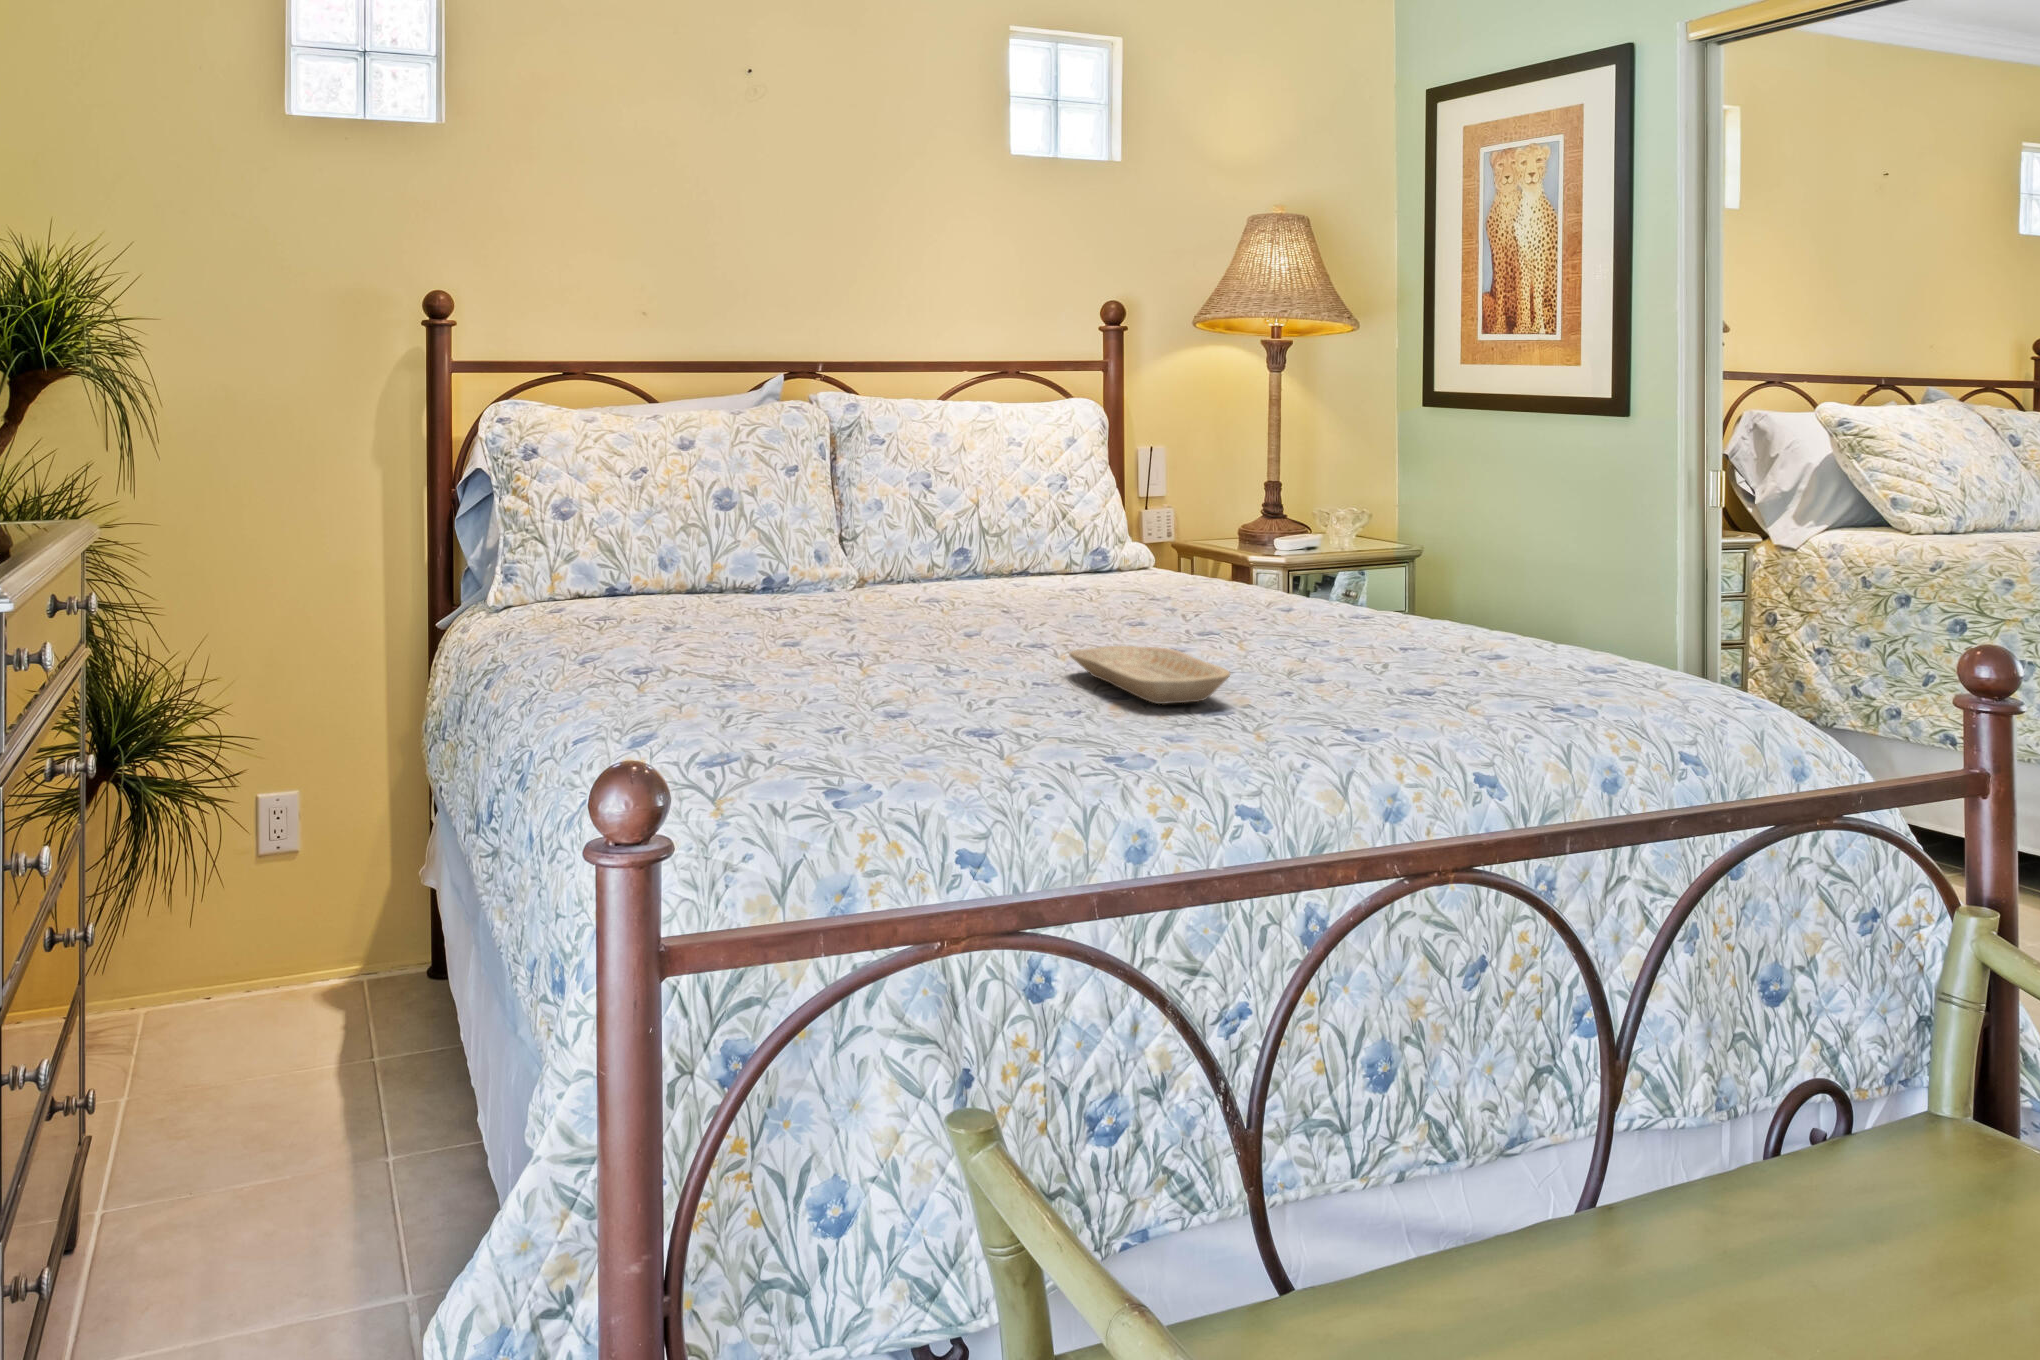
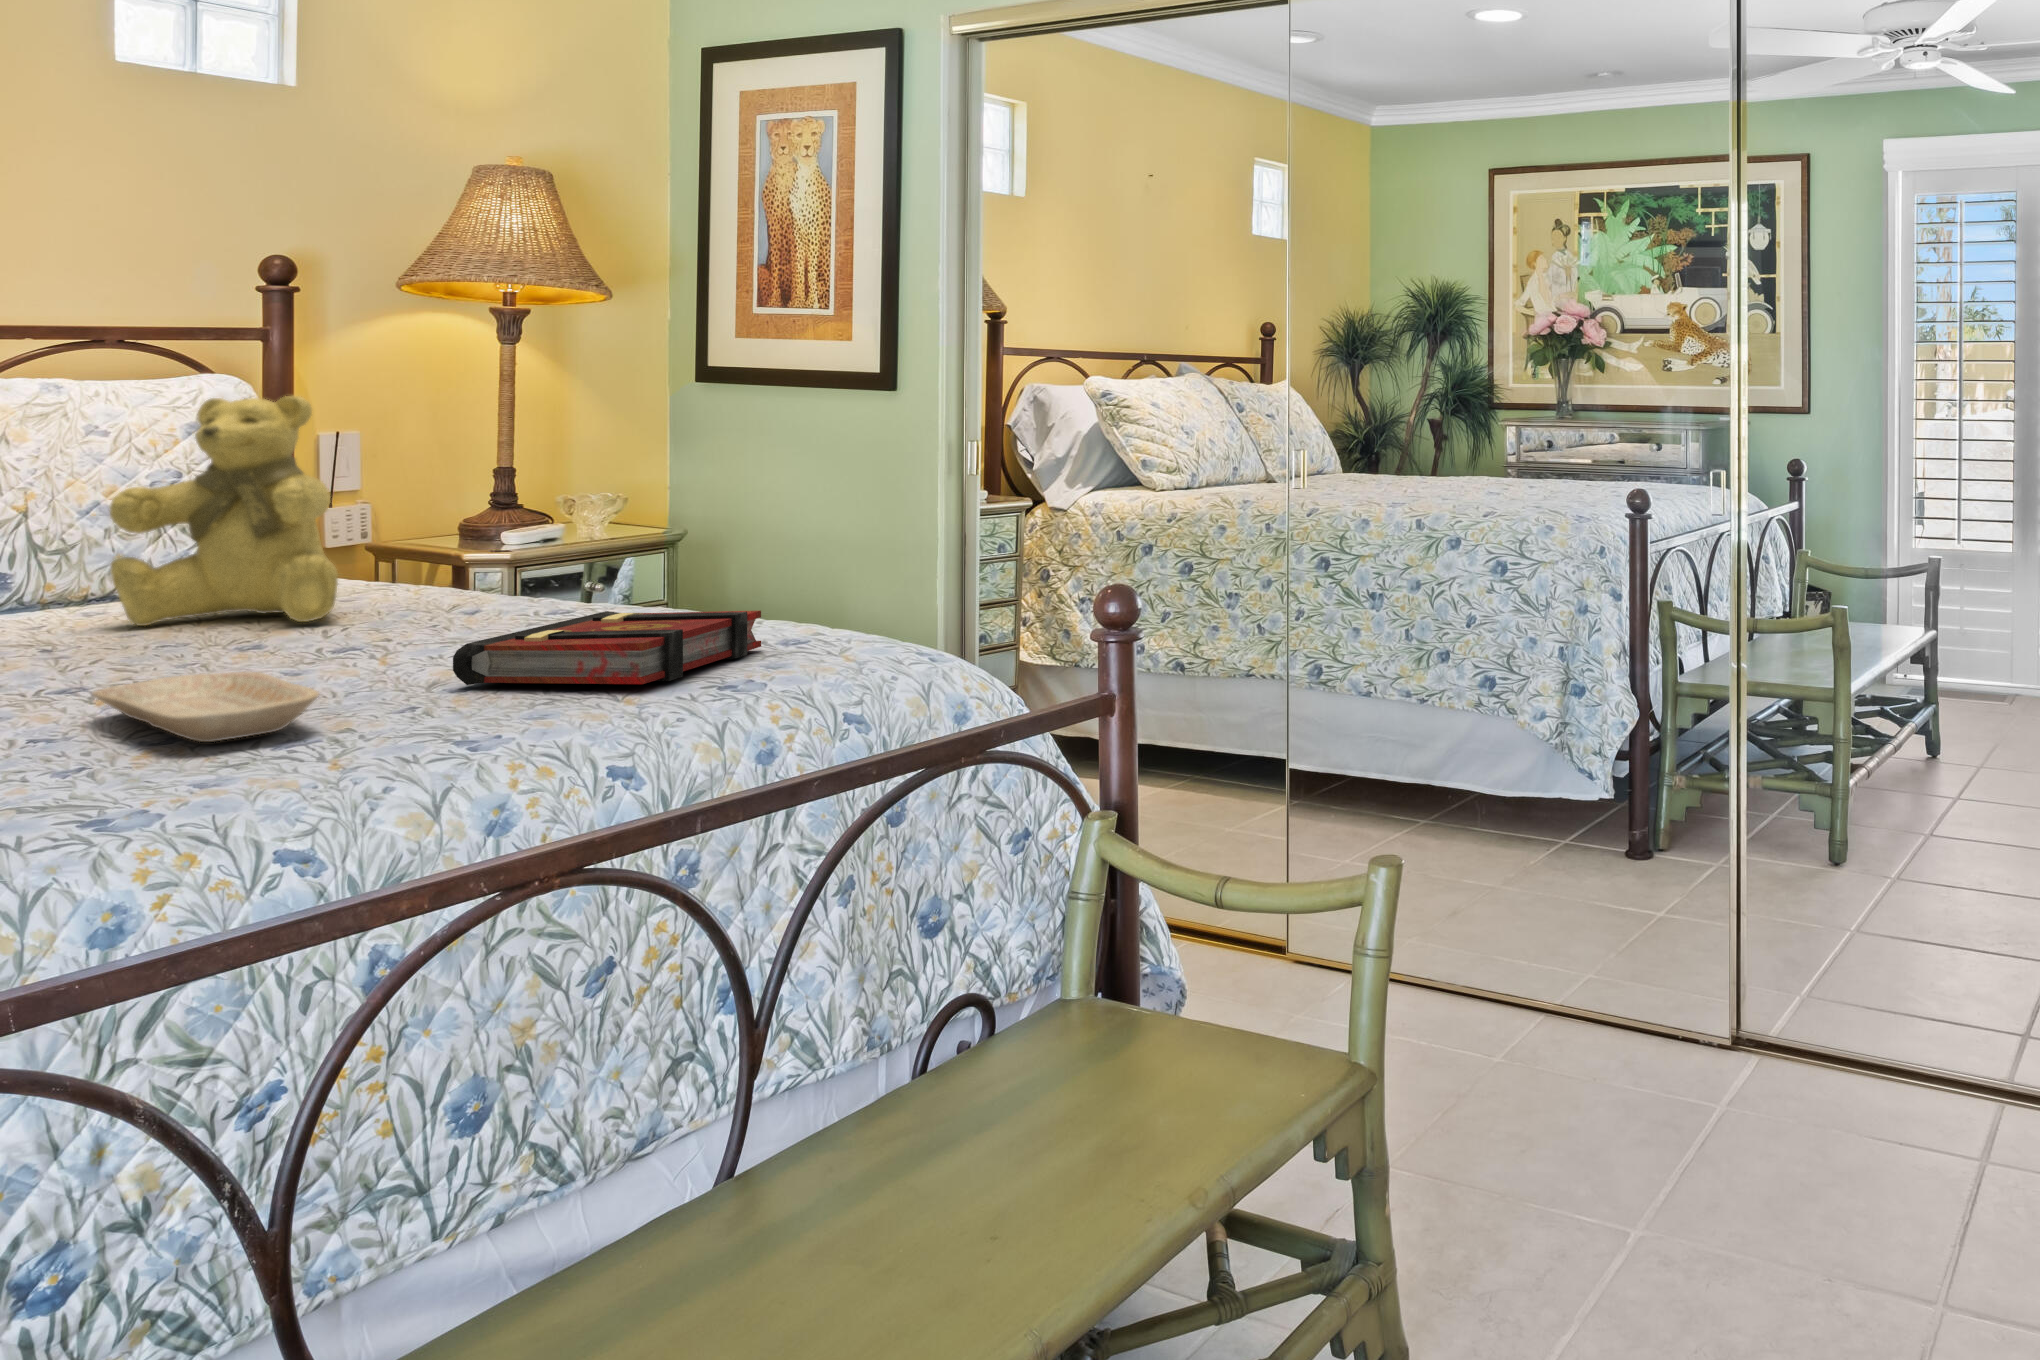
teddy bear: none [1039,417,1192,610] -> present [110,396,338,626]
book: none [1313,623,1570,696] -> present [453,611,761,685]

